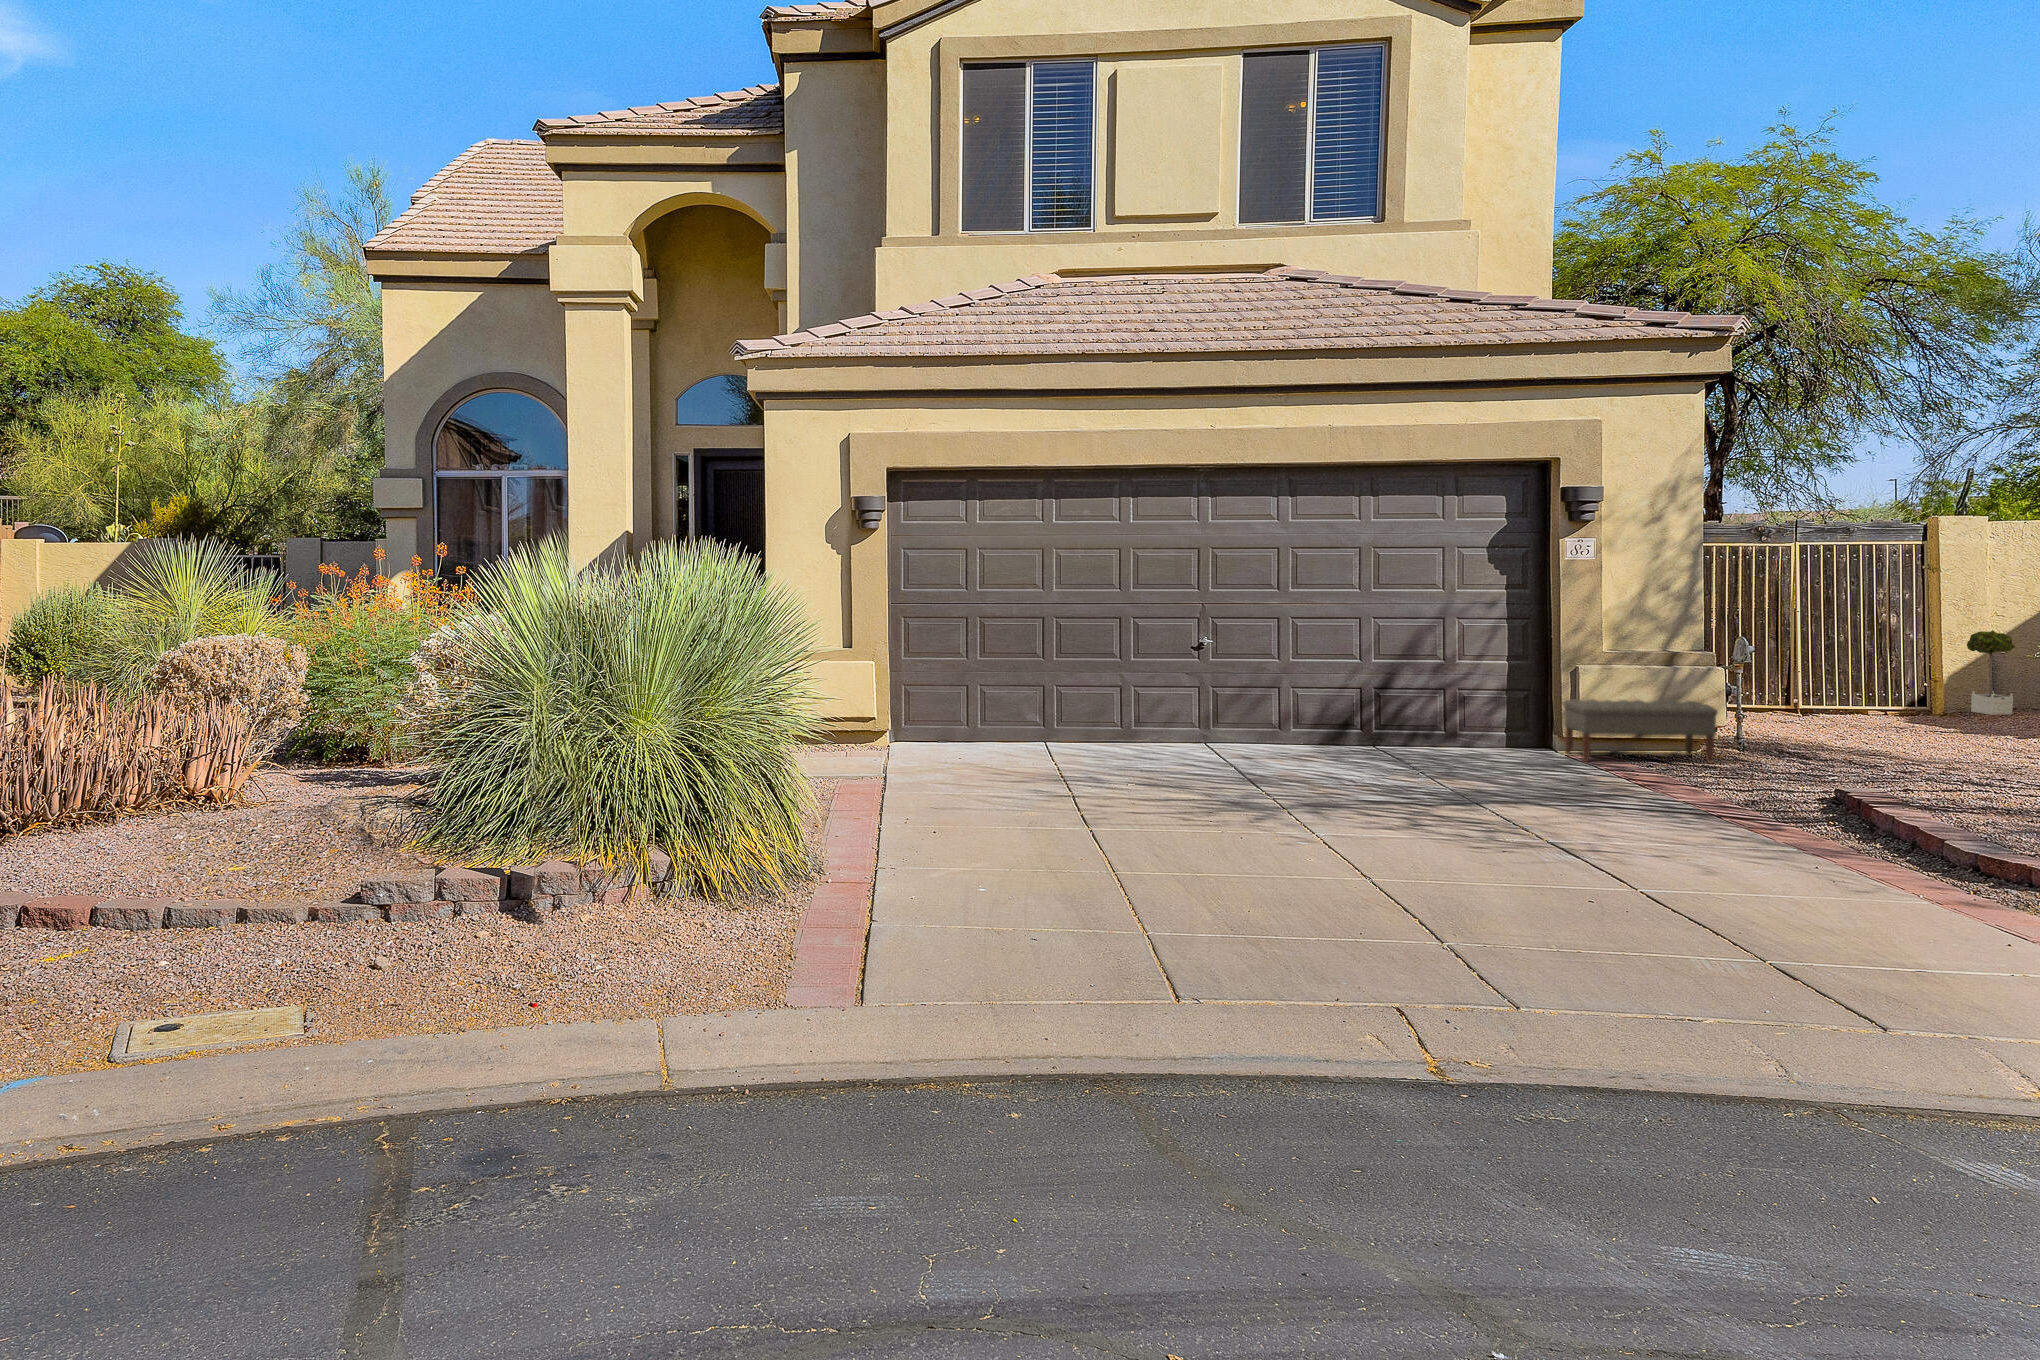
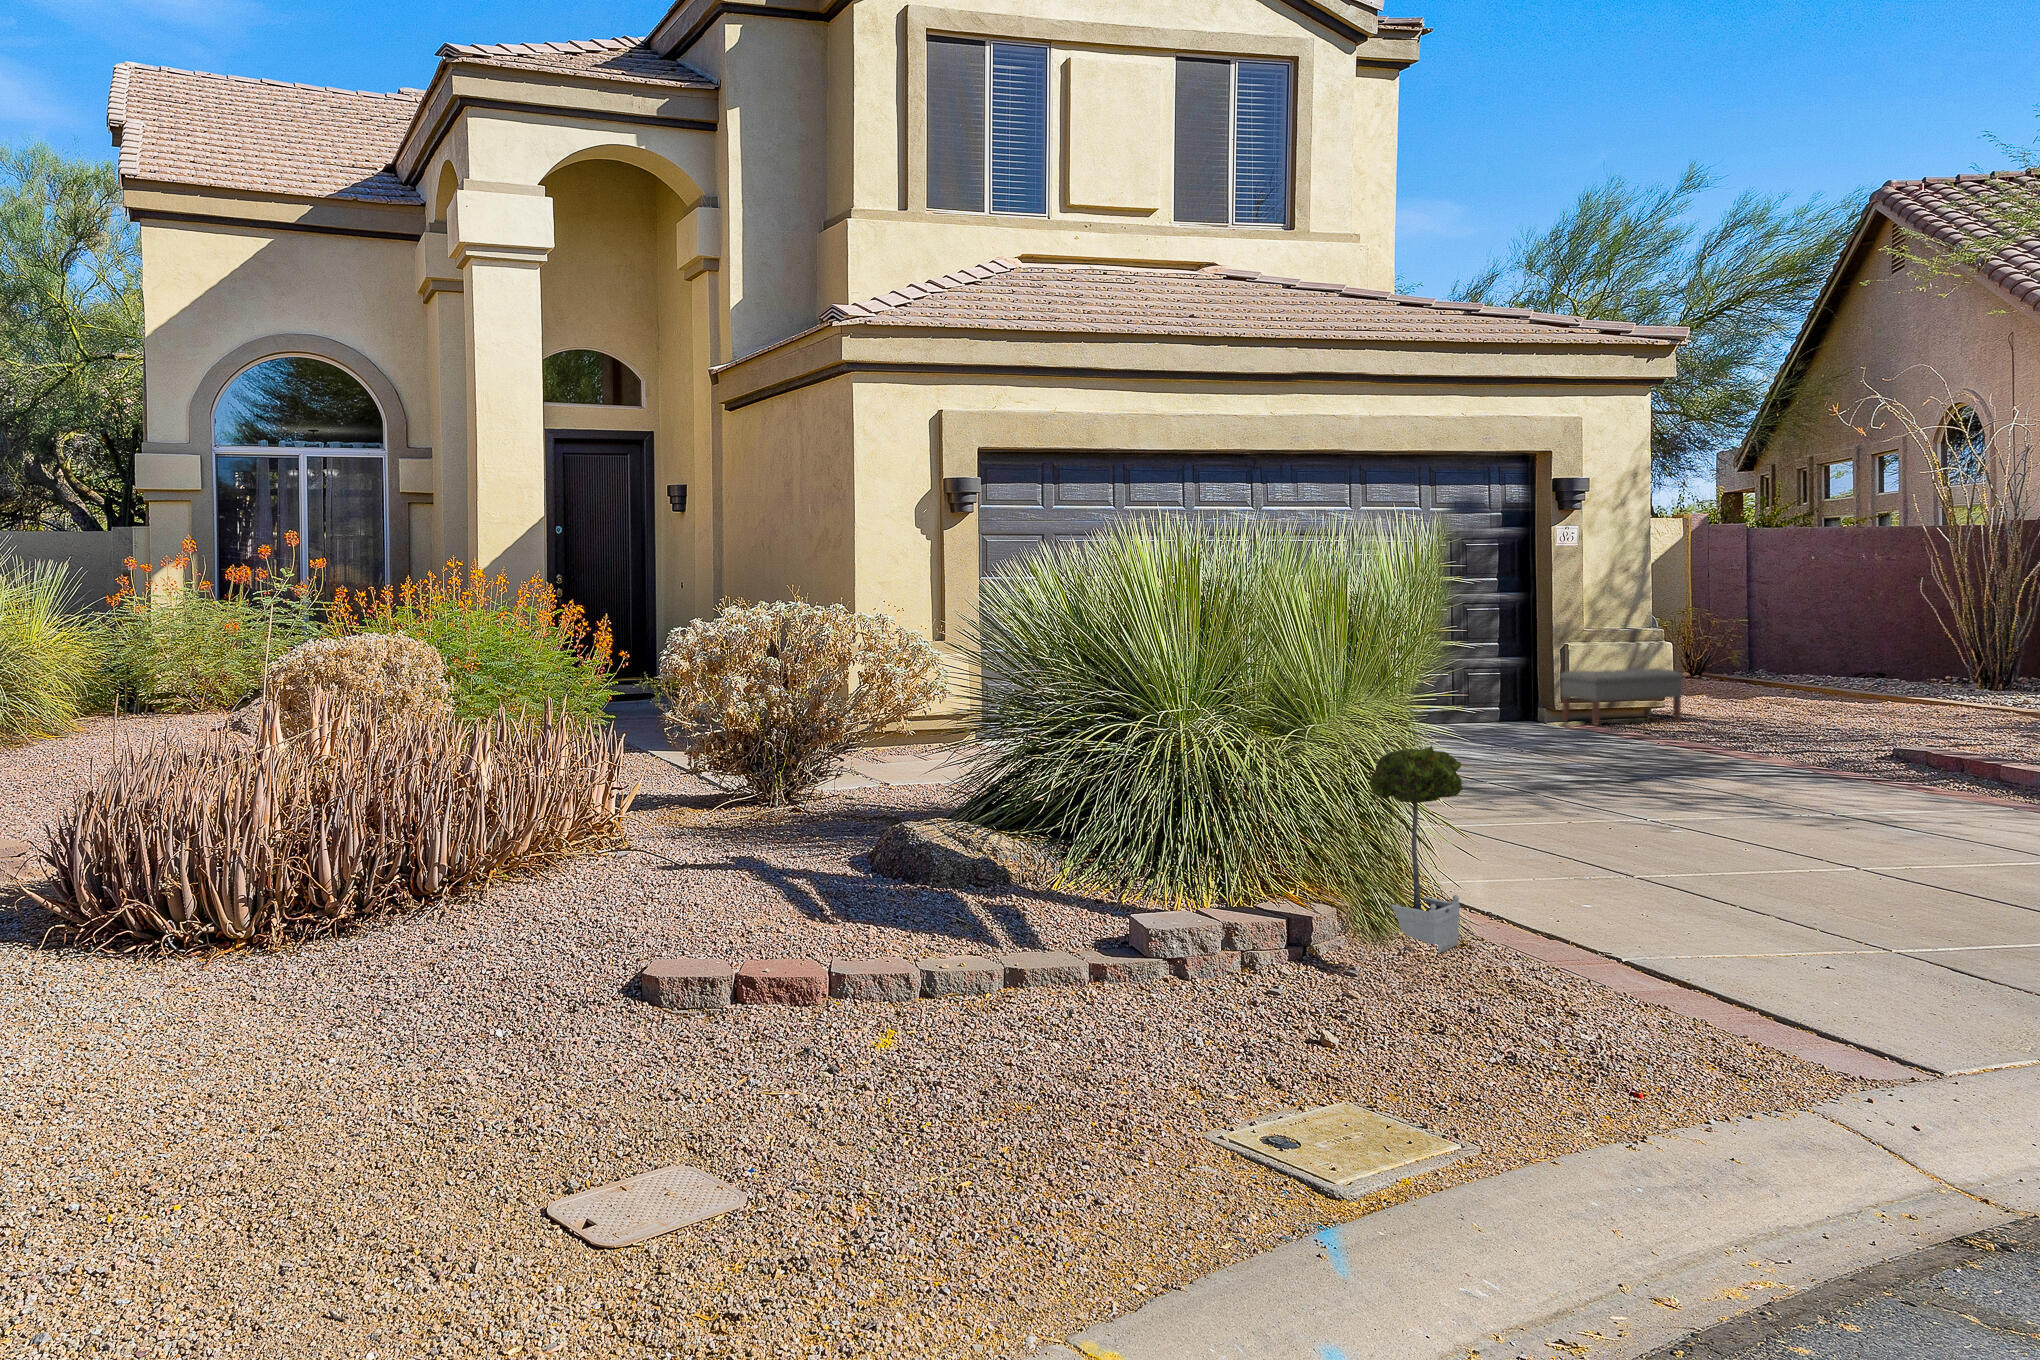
potted tree: present [1967,630,2015,715] -> present [1369,746,1463,954]

